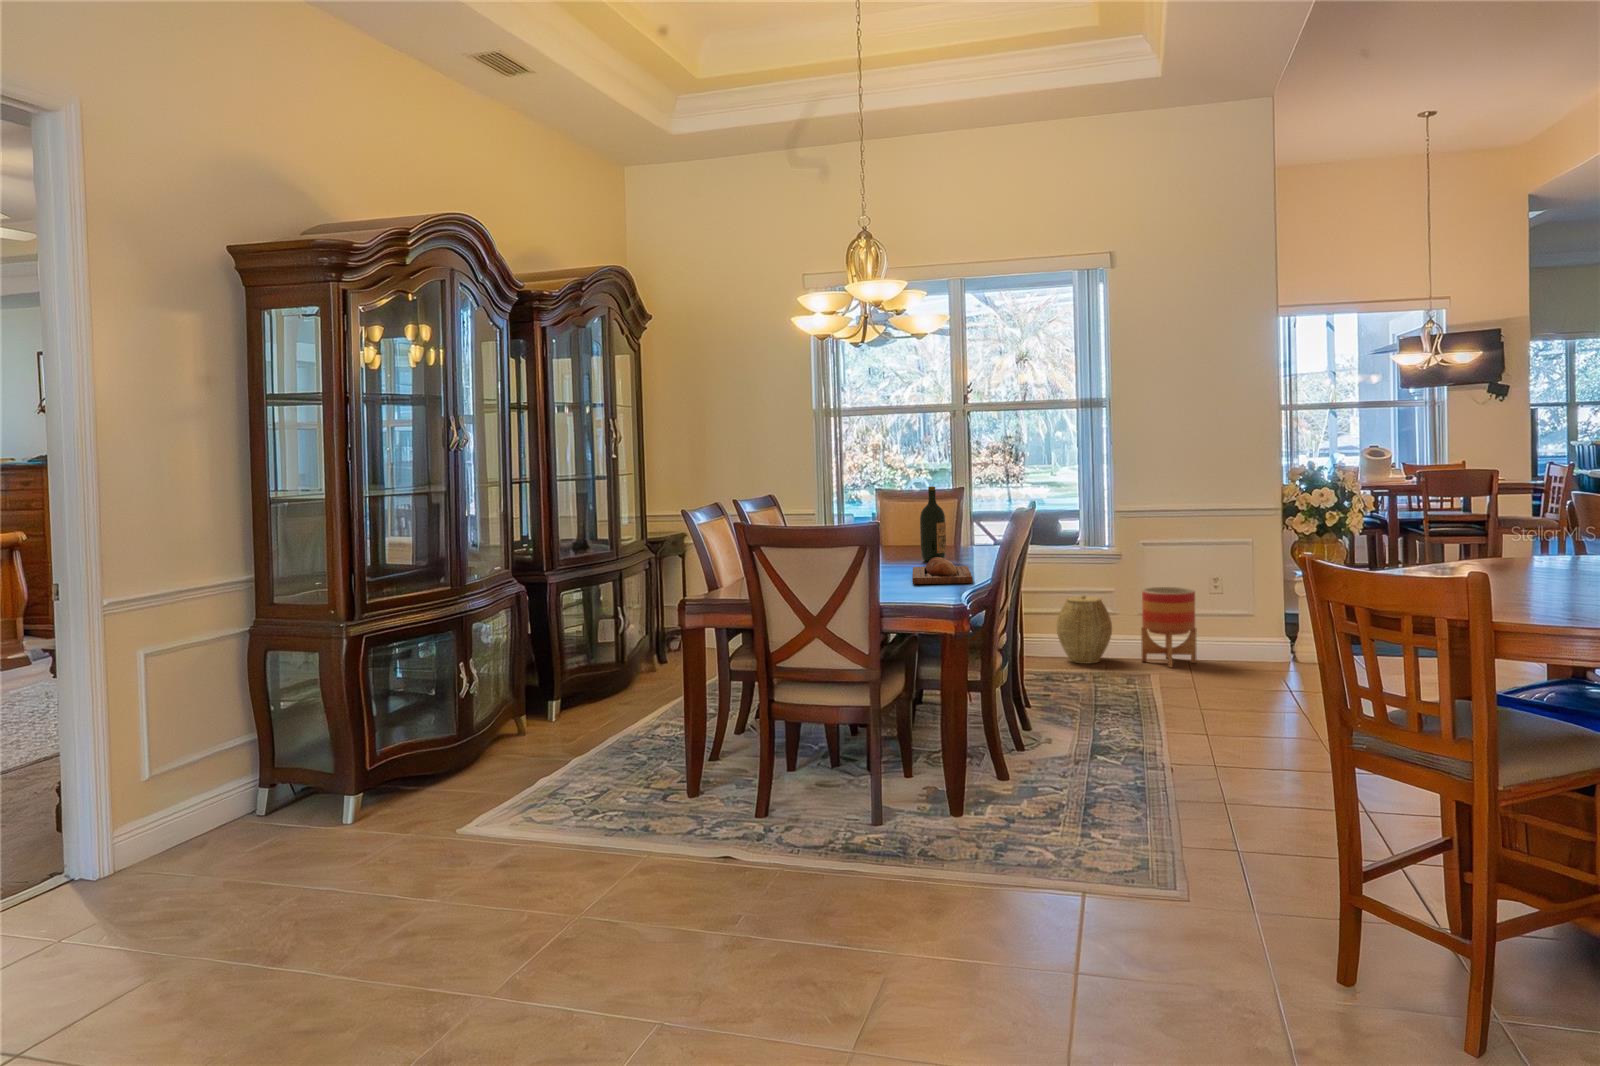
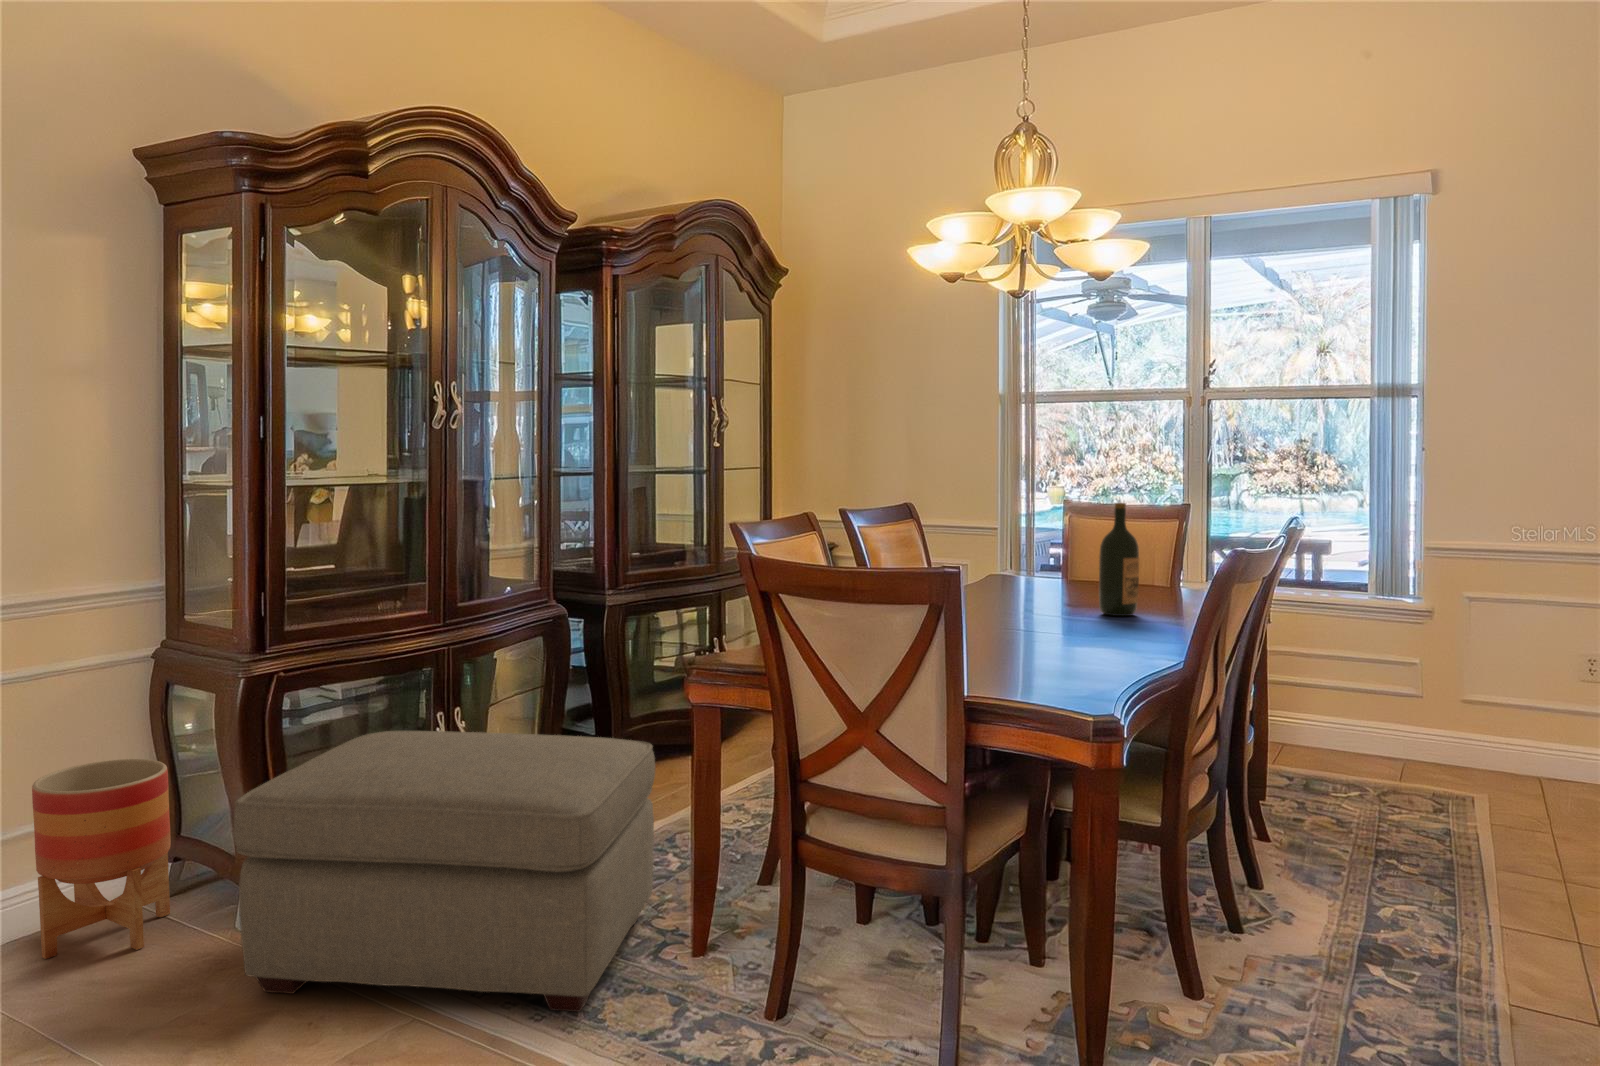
bread loaf: present [912,557,973,584] -> none [1054,616,1161,668]
planter: present [1141,587,1197,667] -> present [32,759,171,959]
woven basket: present [1057,595,1112,663] -> none [1324,666,1412,766]
ottoman: none [385,663,647,847] -> present [234,731,655,1012]

